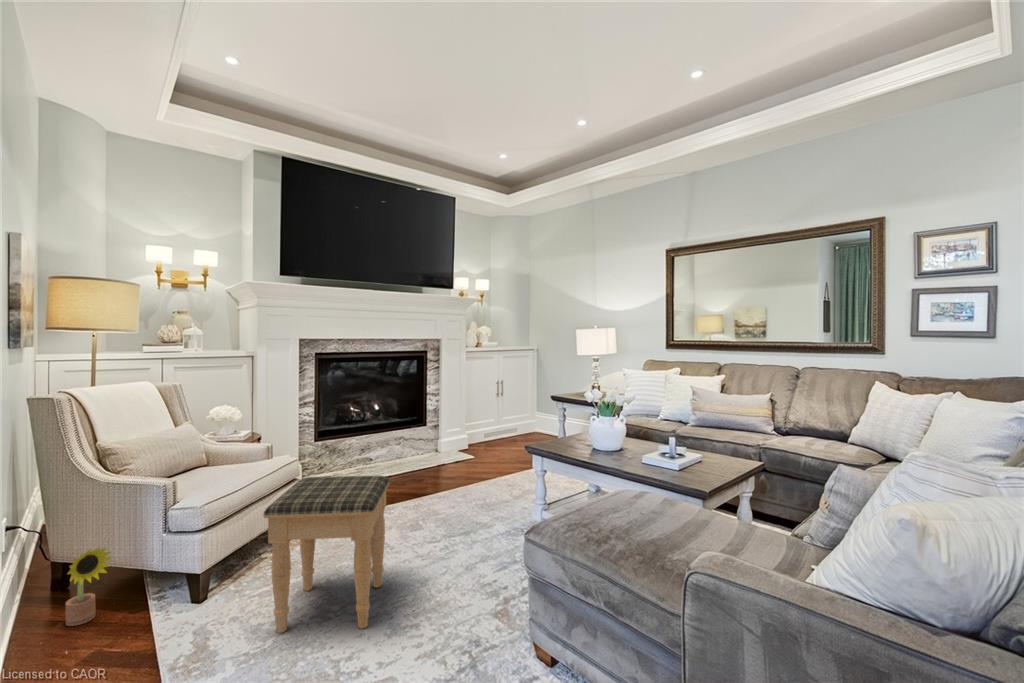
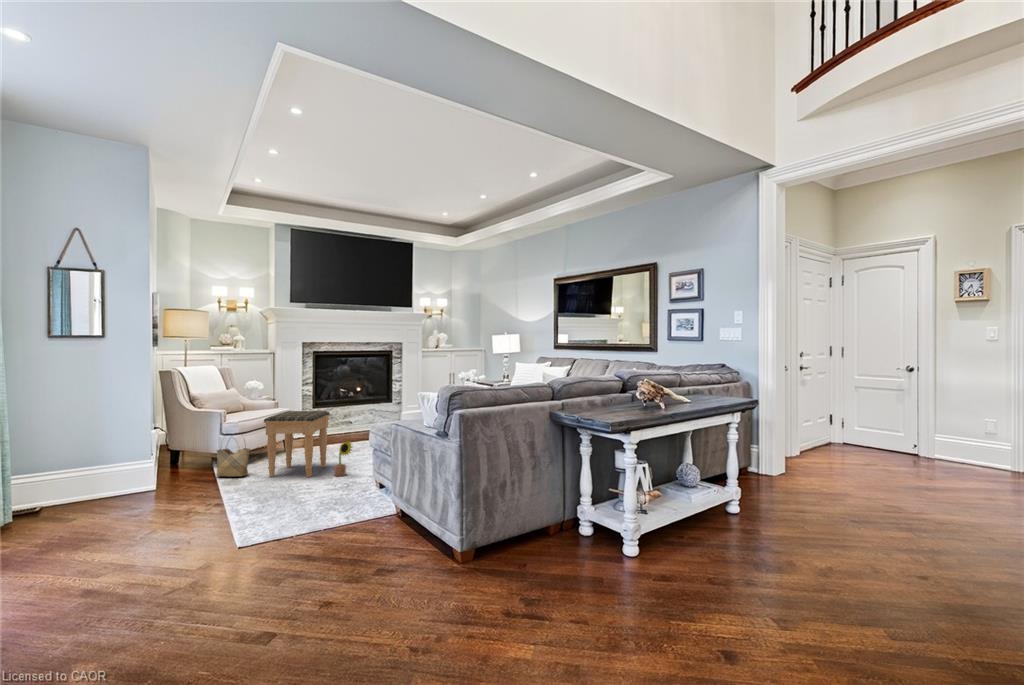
woven basket: none [154,535,231,640] -> present [216,448,250,477]
decorative plant: present [65,548,112,626] -> present [334,441,352,476]

